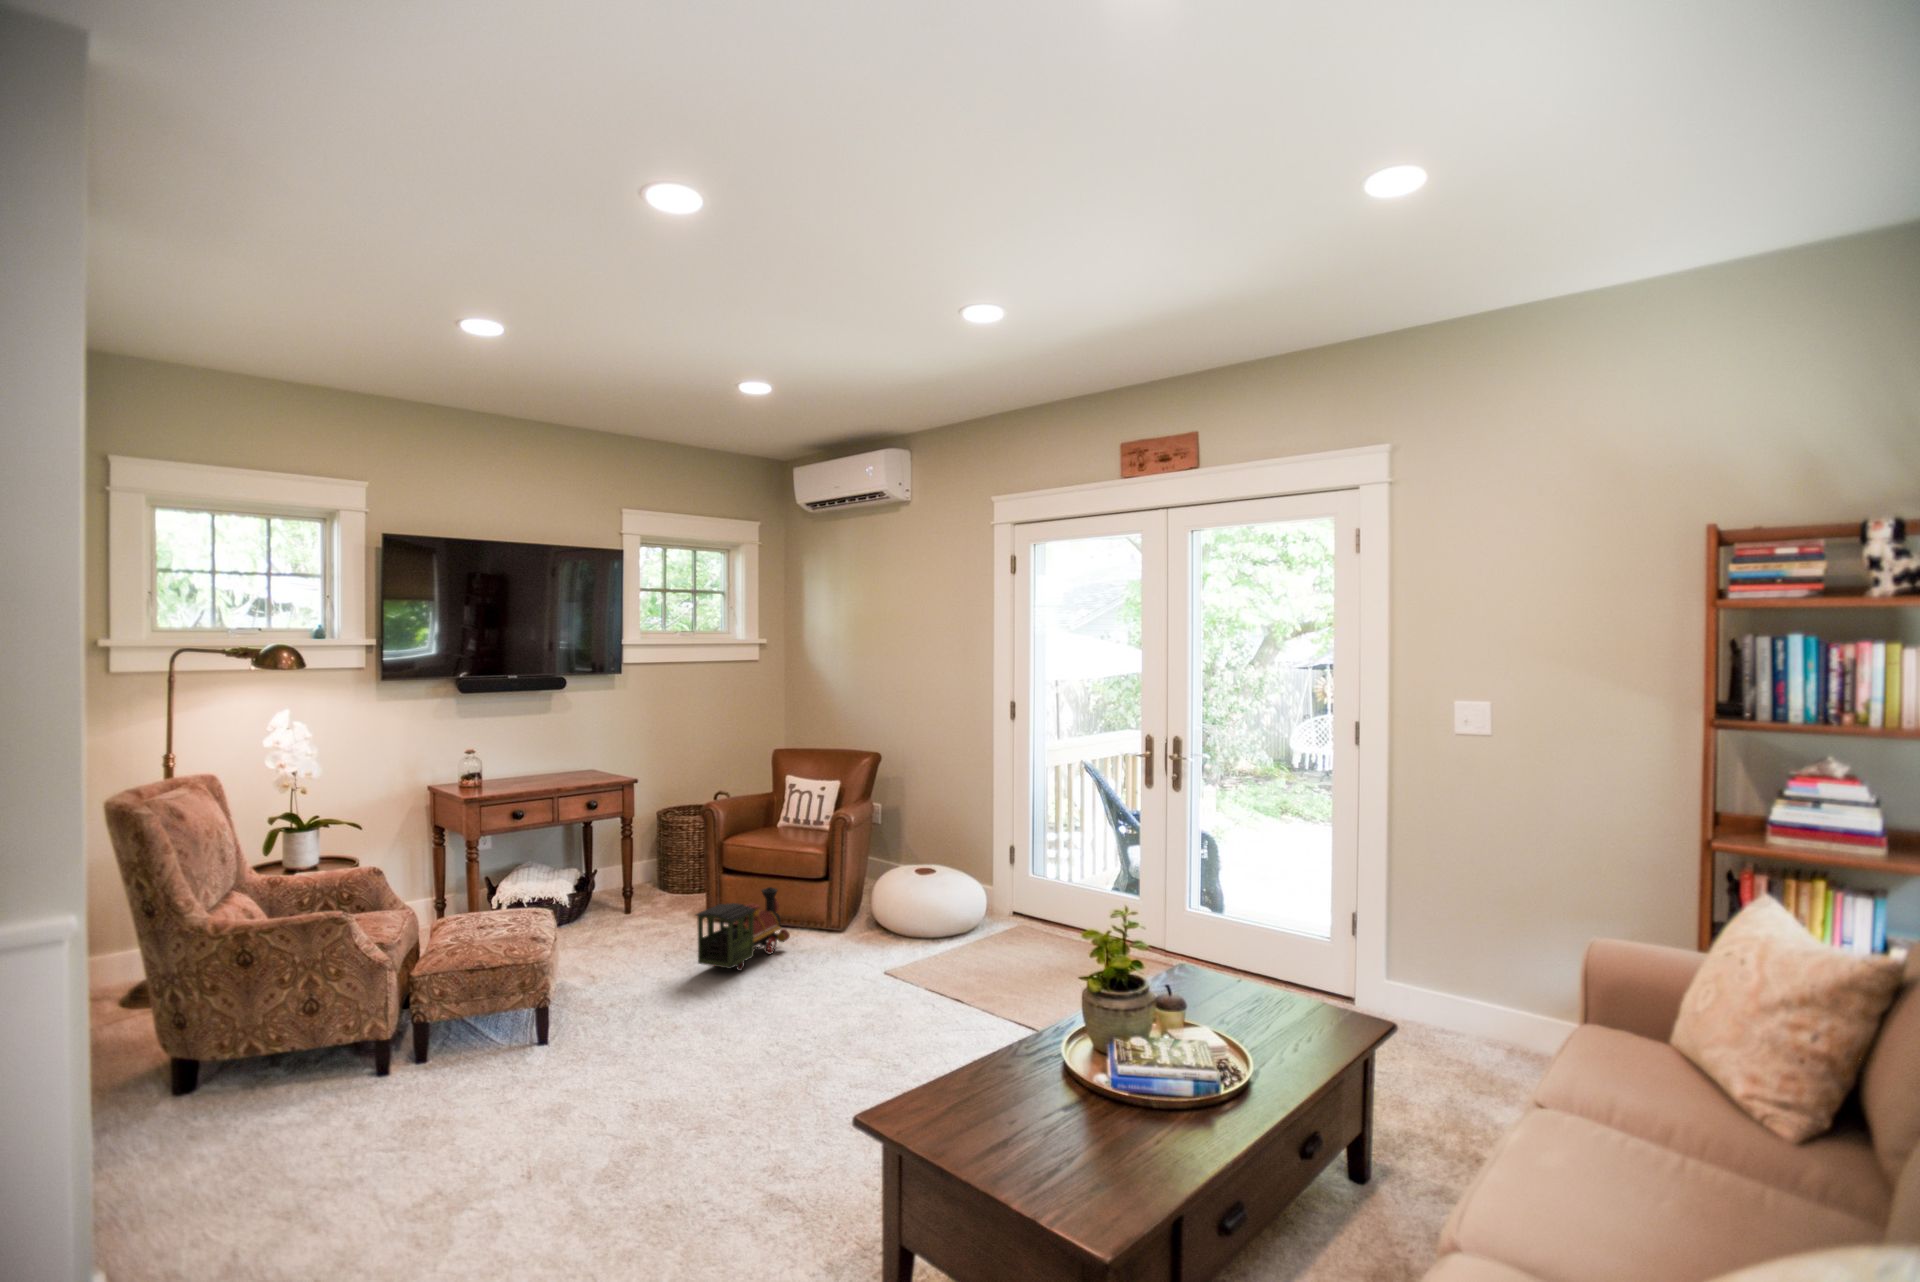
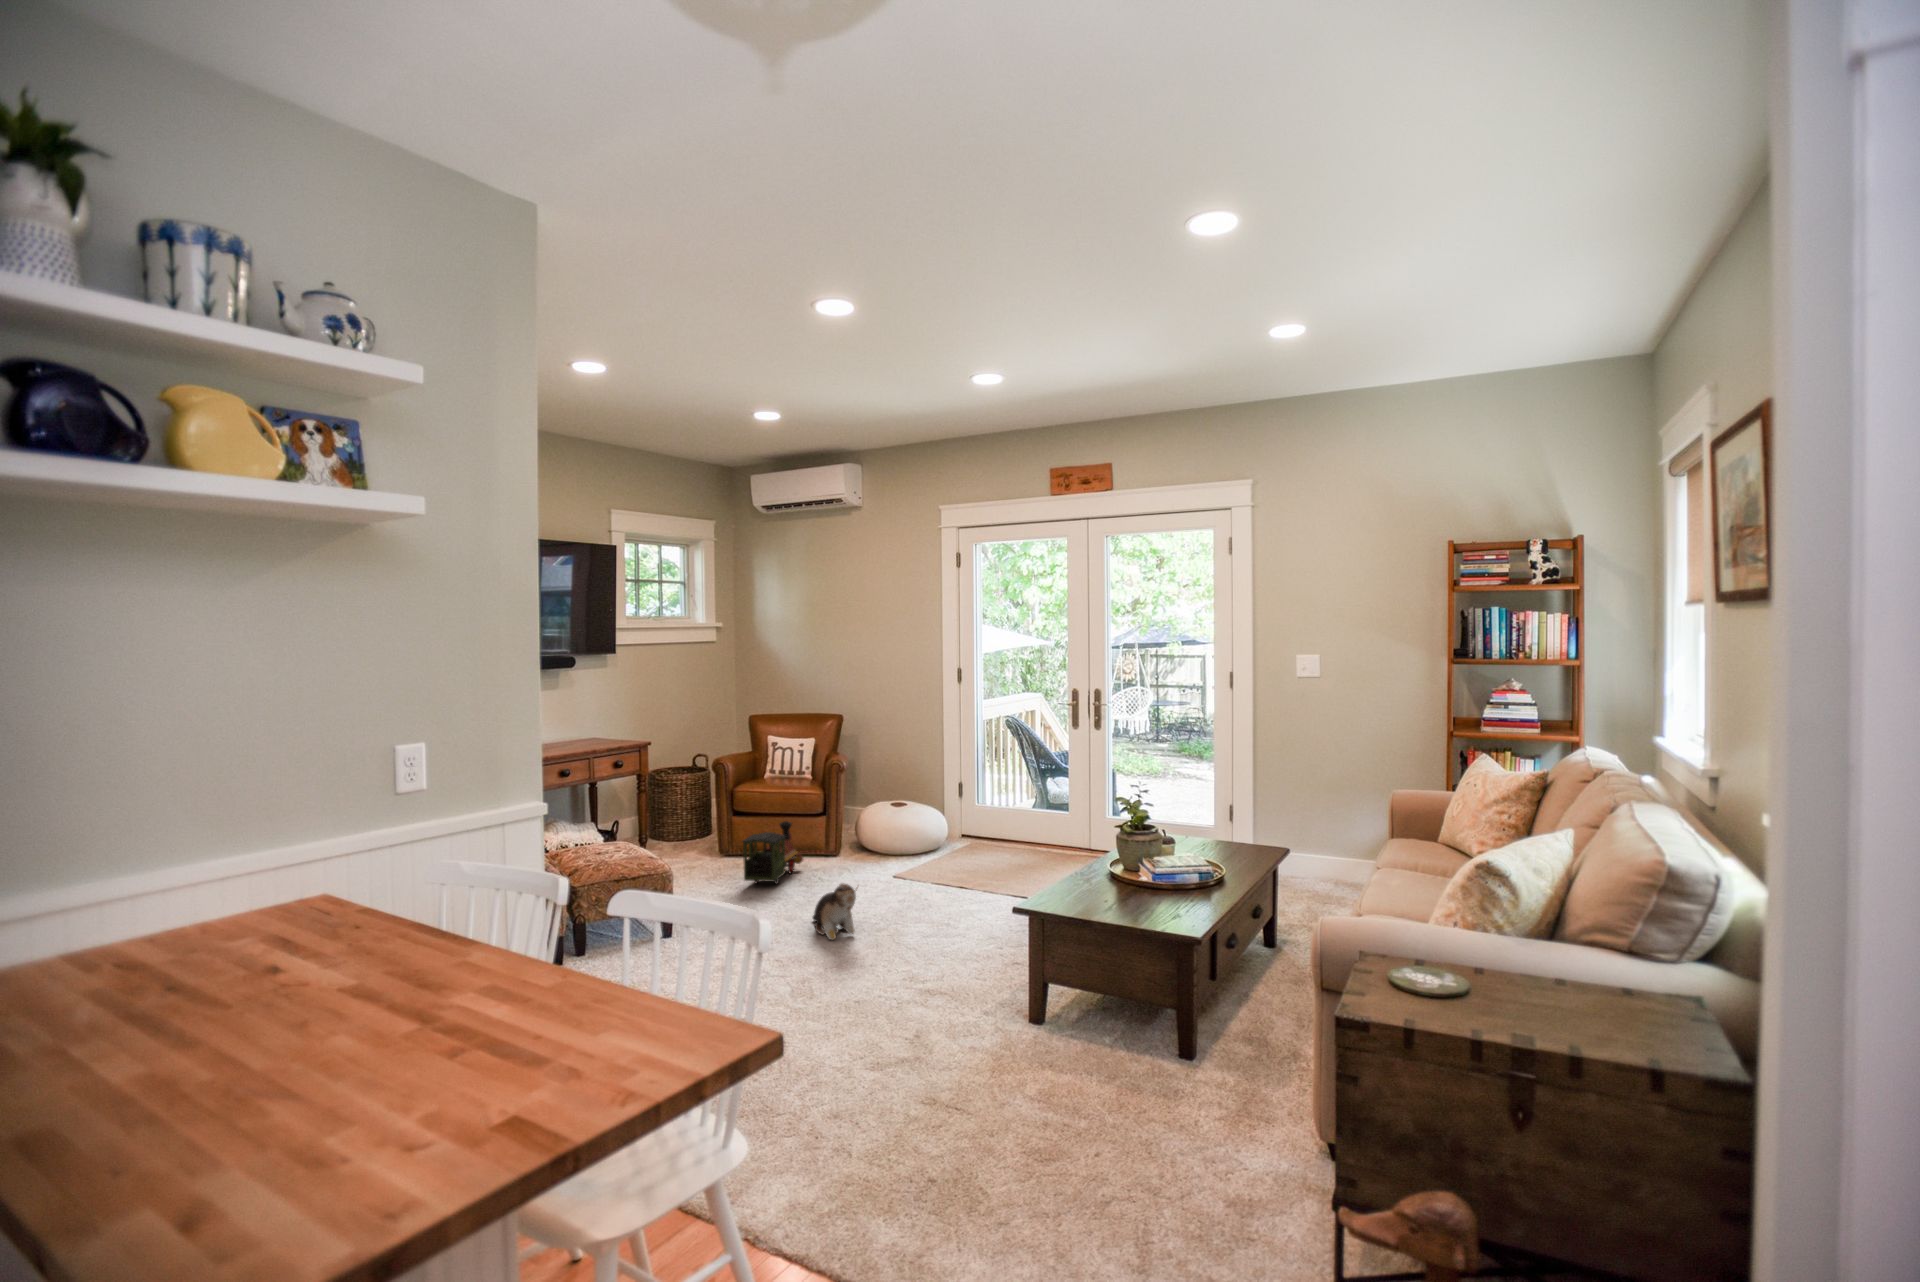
plush toy: none [718,1002,764,1079] -> present [813,883,857,940]

